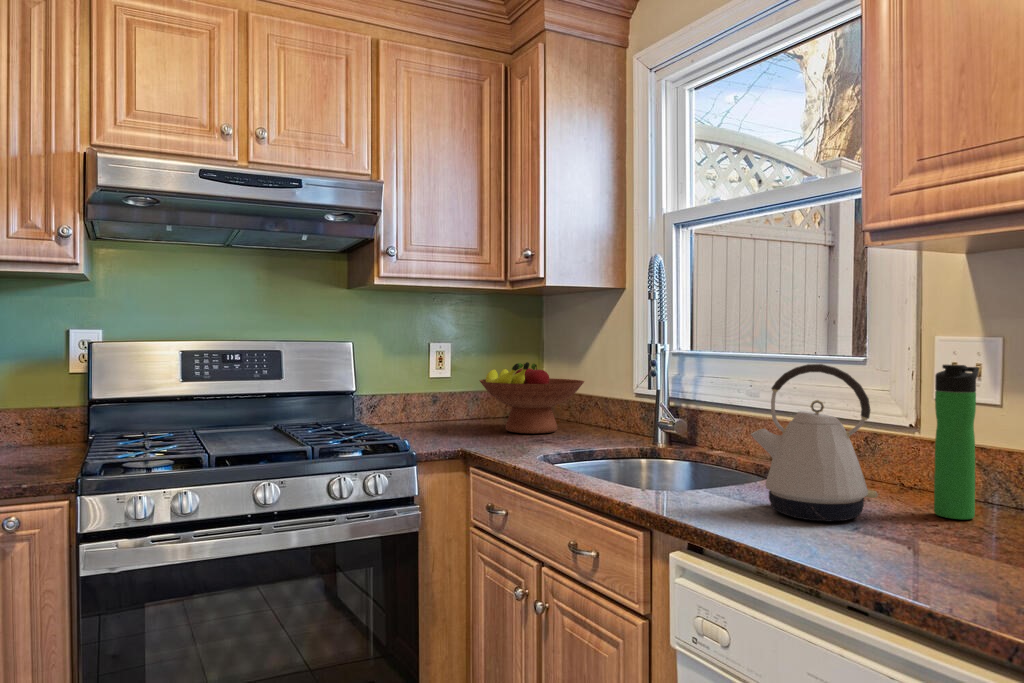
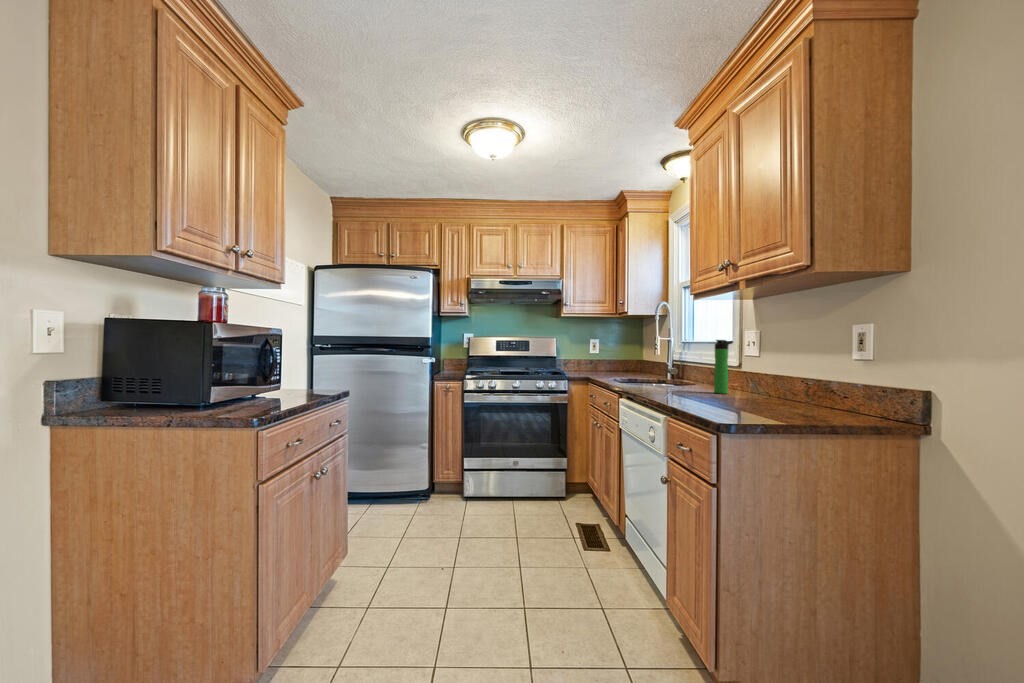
fruit bowl: present [479,362,584,433] -> none [602,346,646,375]
kettle: present [751,364,877,522] -> none [651,340,690,391]

